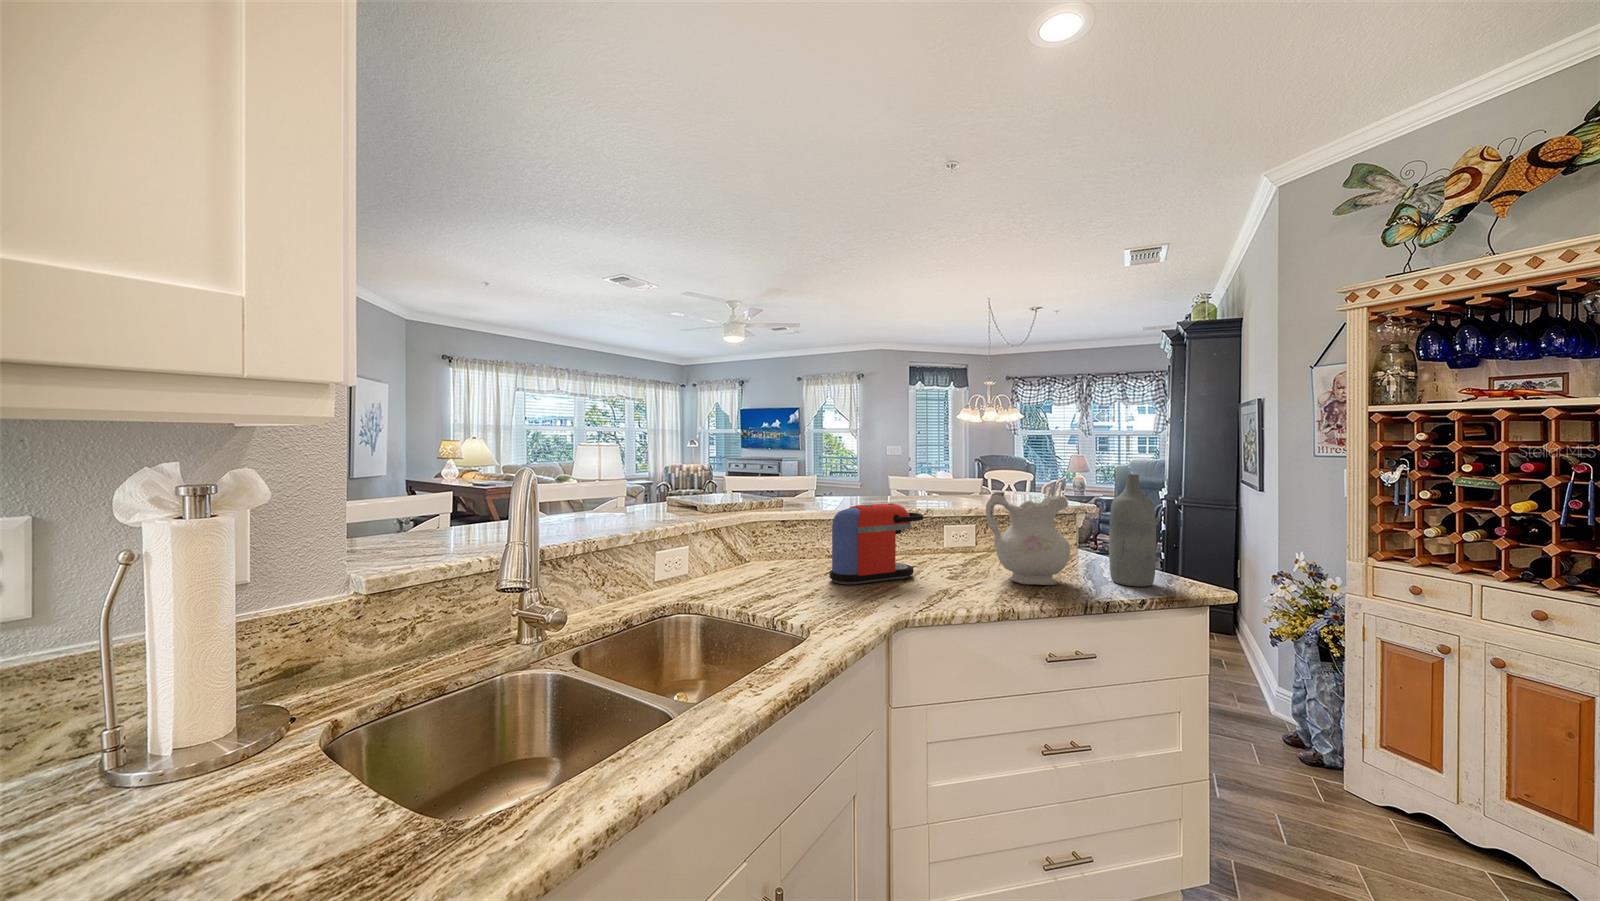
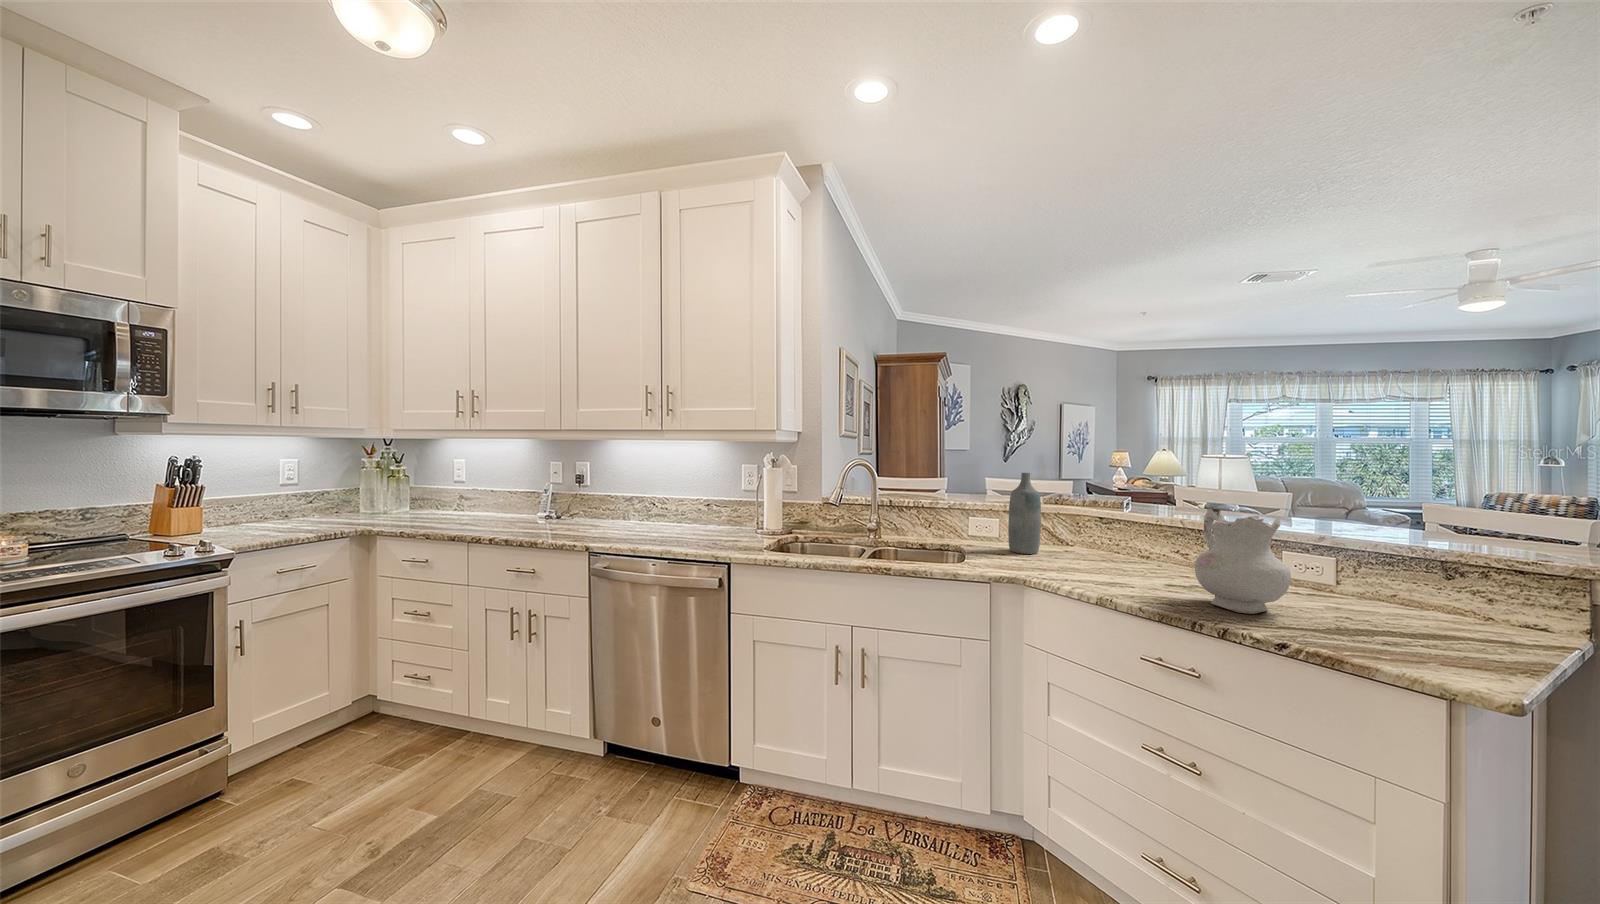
bottle: present [1109,474,1156,586] -> present [1008,473,1041,554]
coffee maker: present [829,503,923,585] -> none [1063,504,1166,575]

